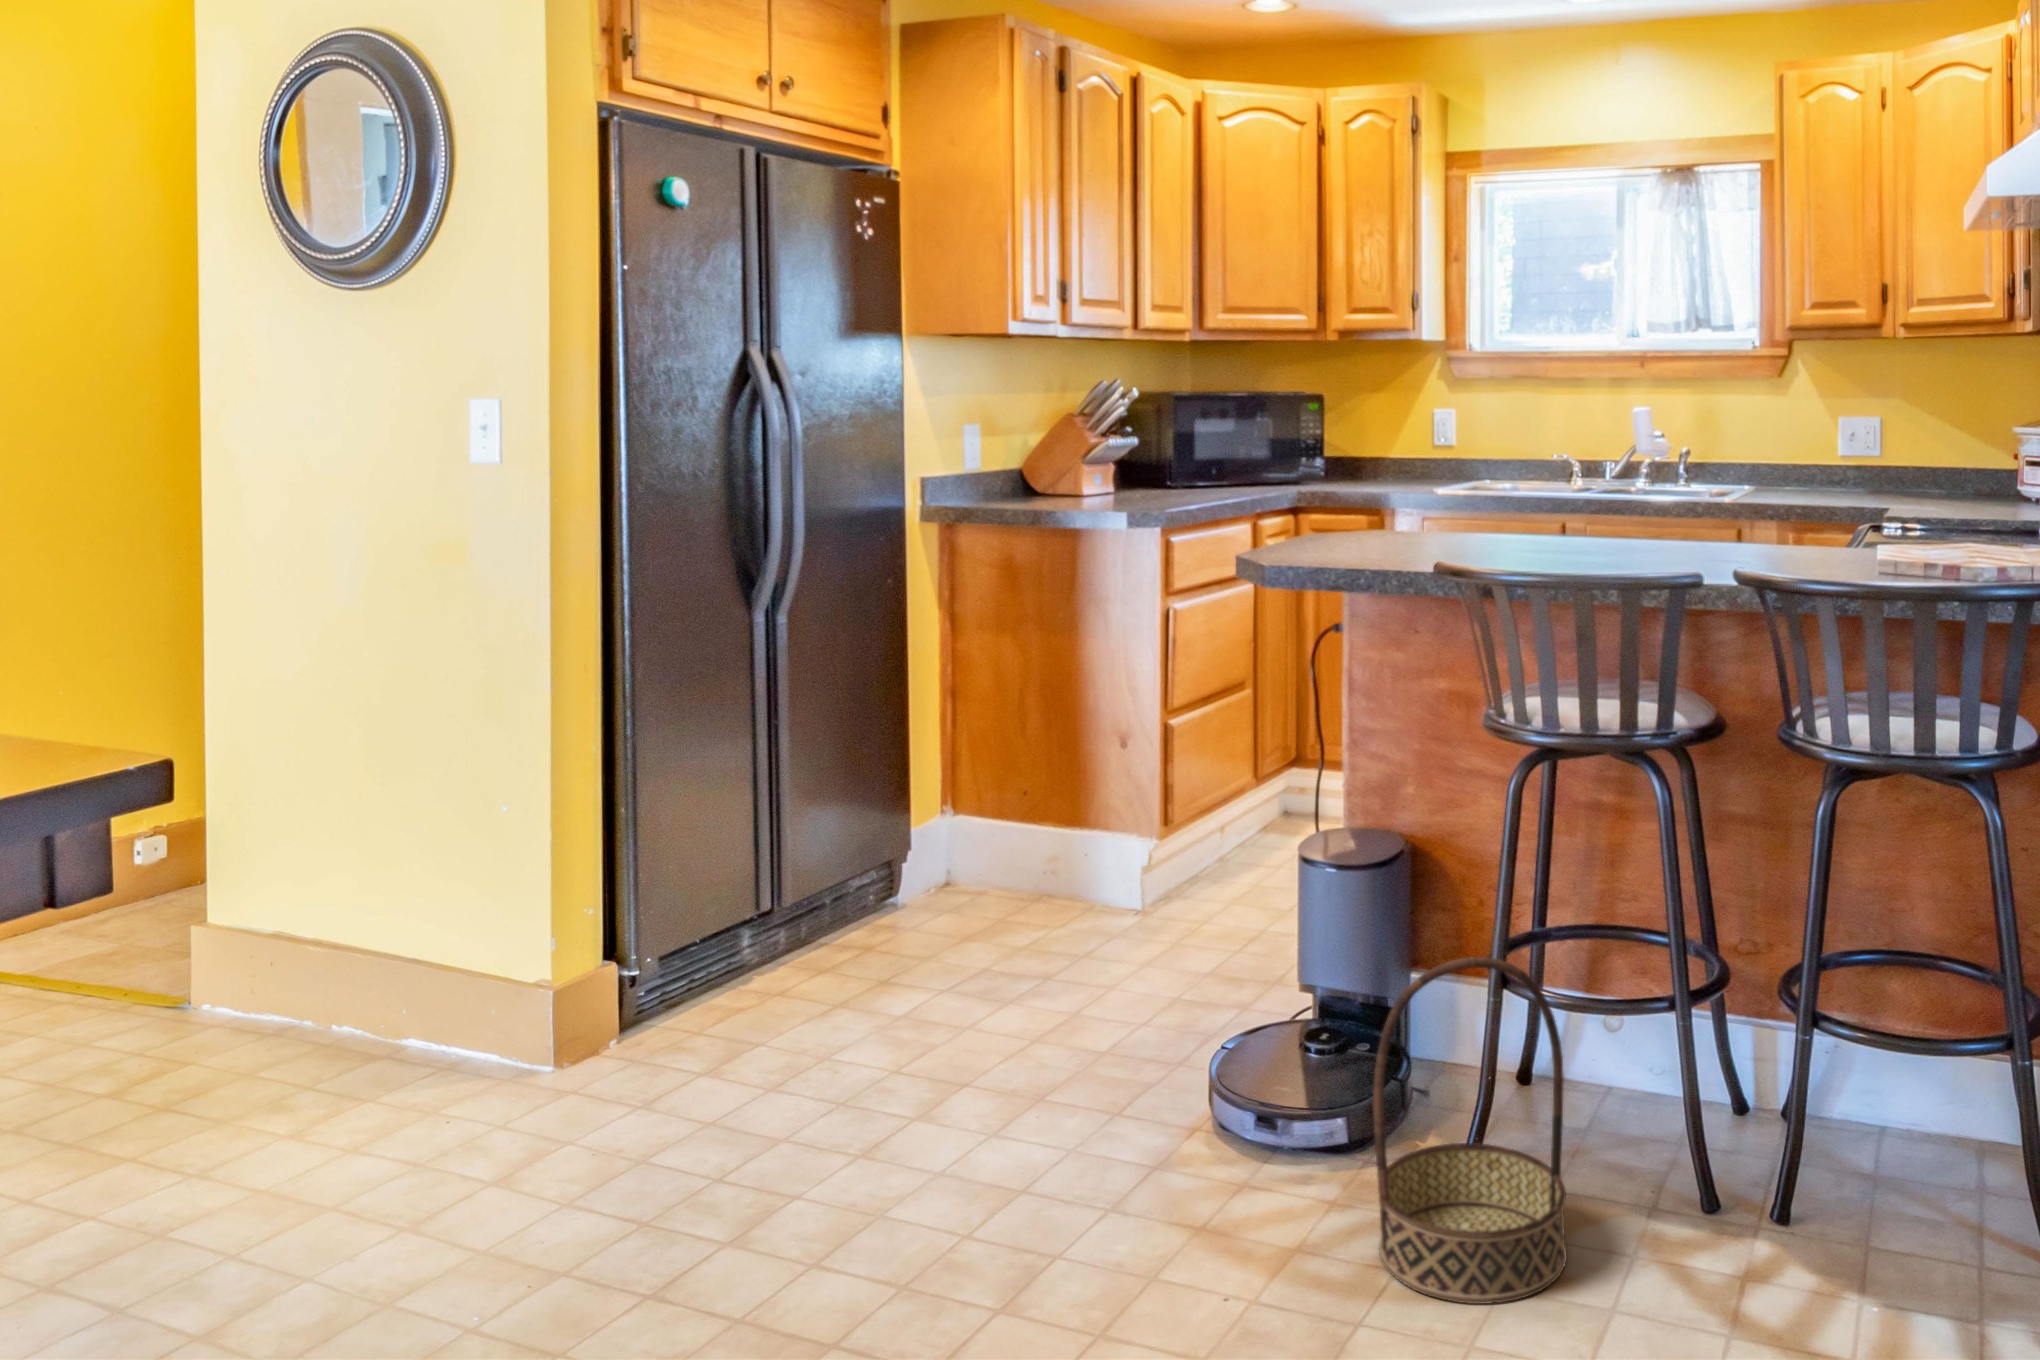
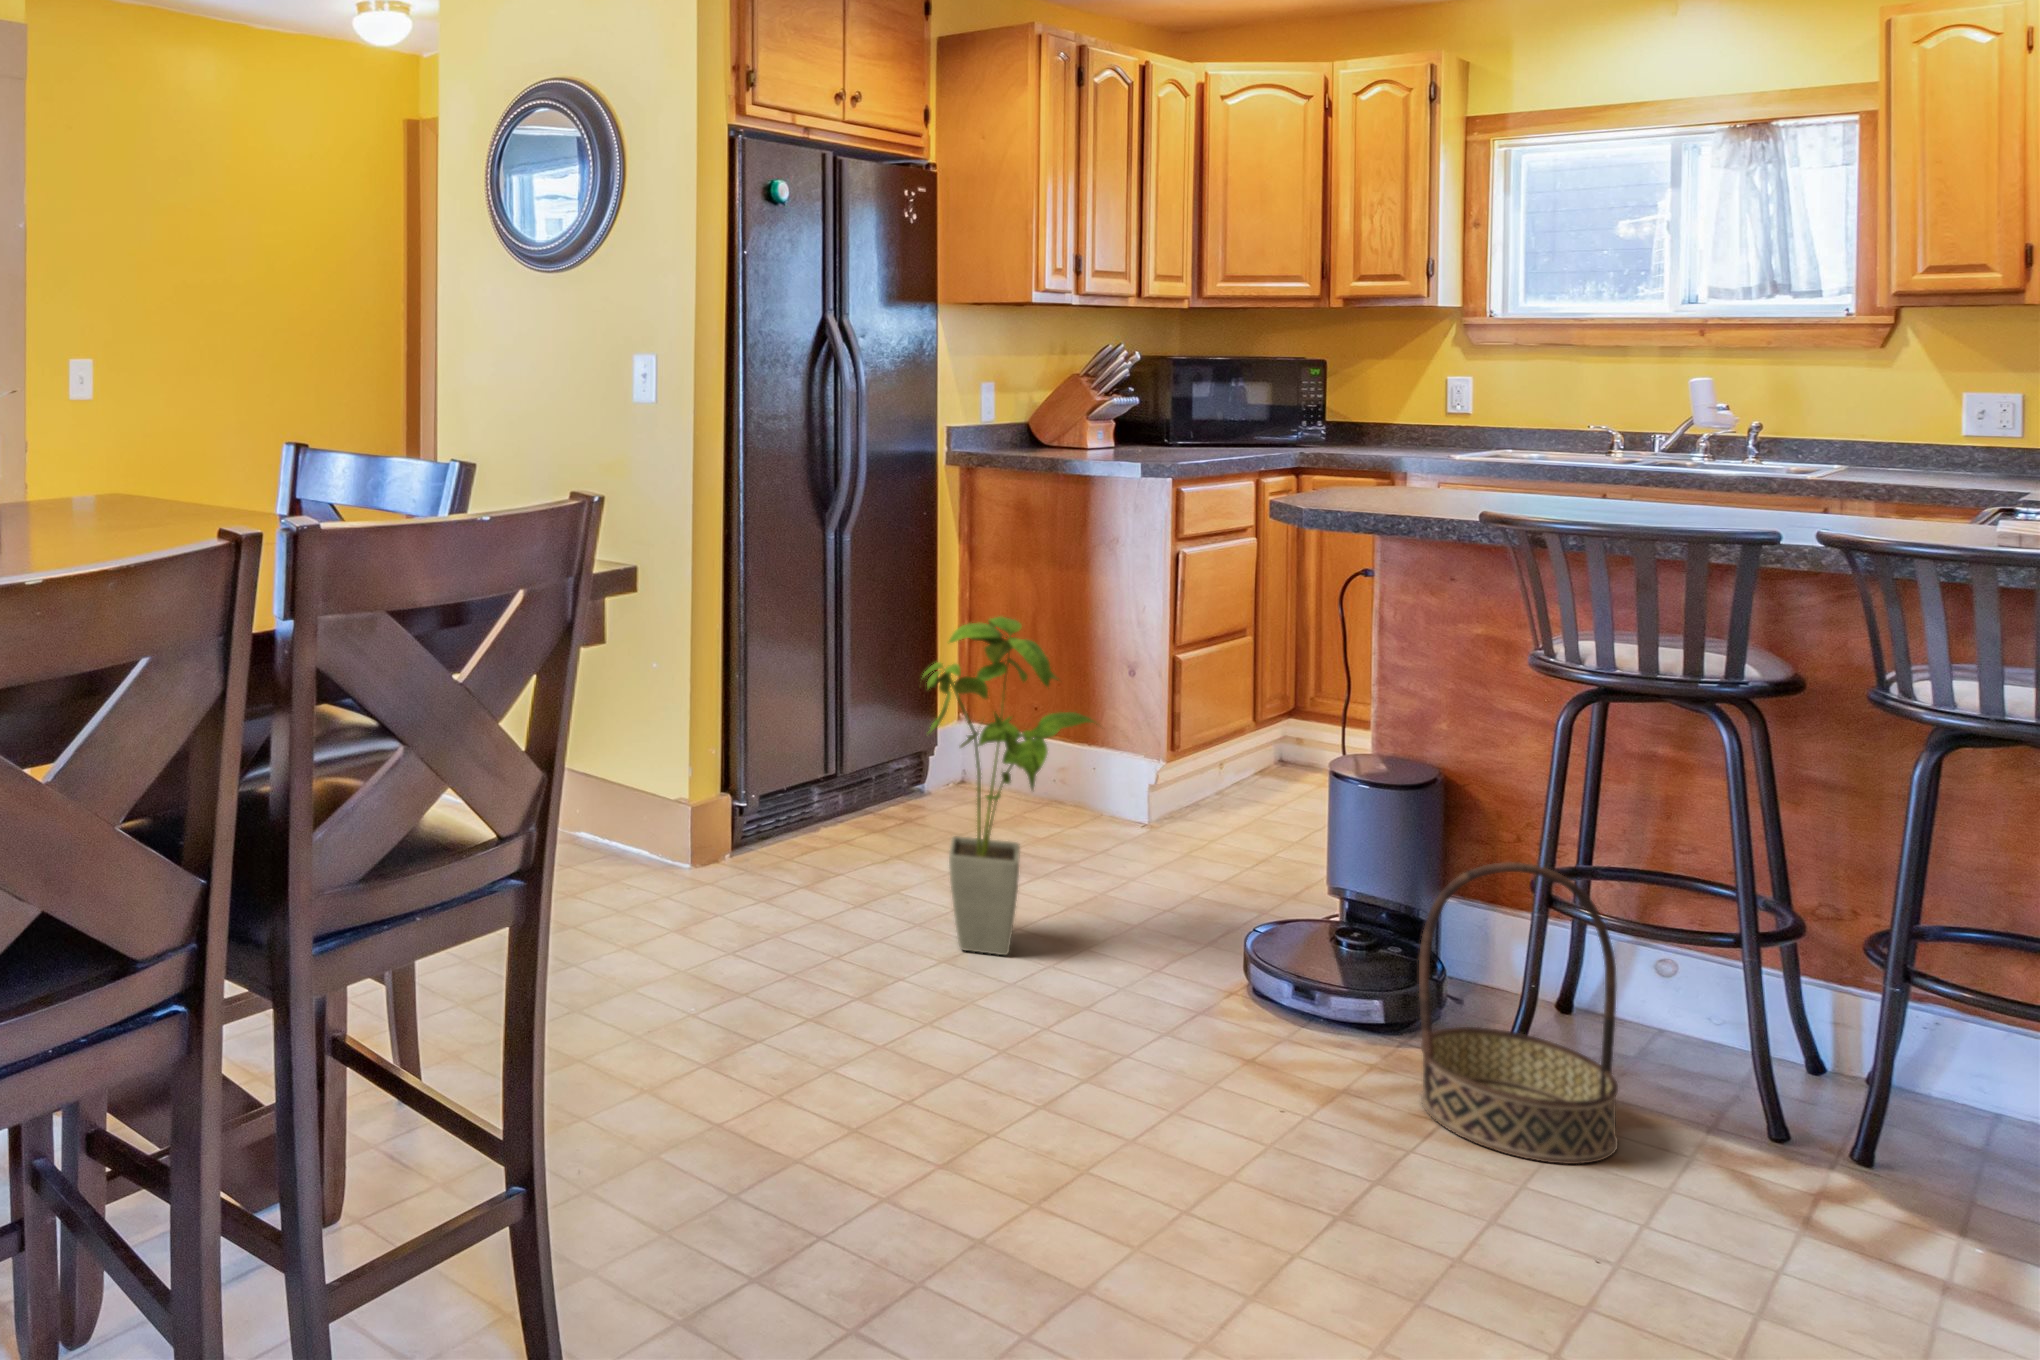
house plant: none [837,719,1060,1148] -> present [922,617,1094,955]

